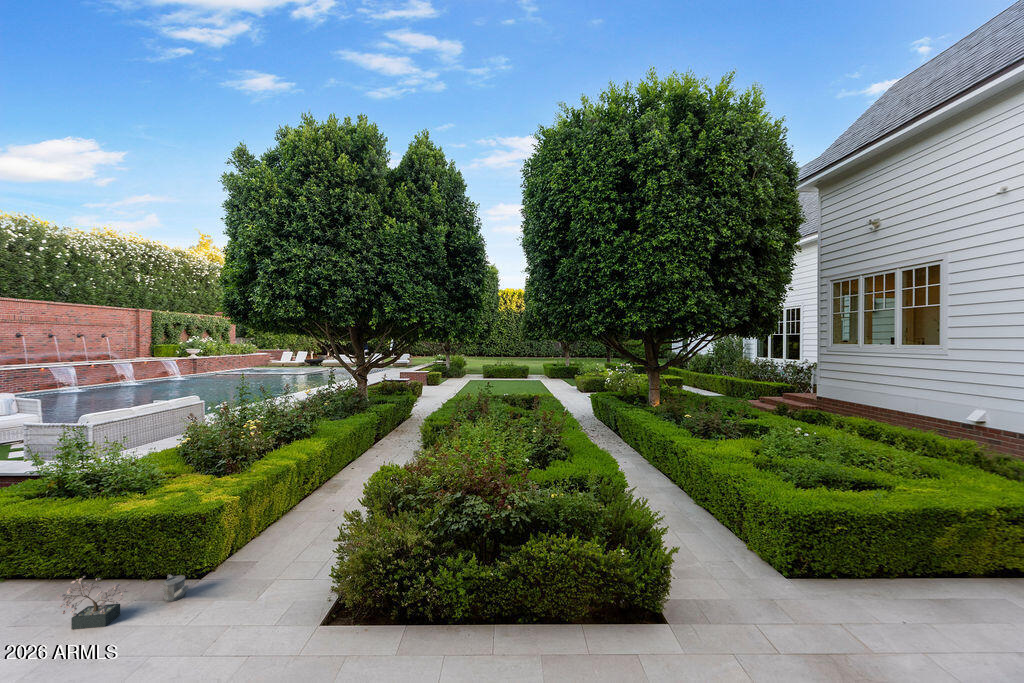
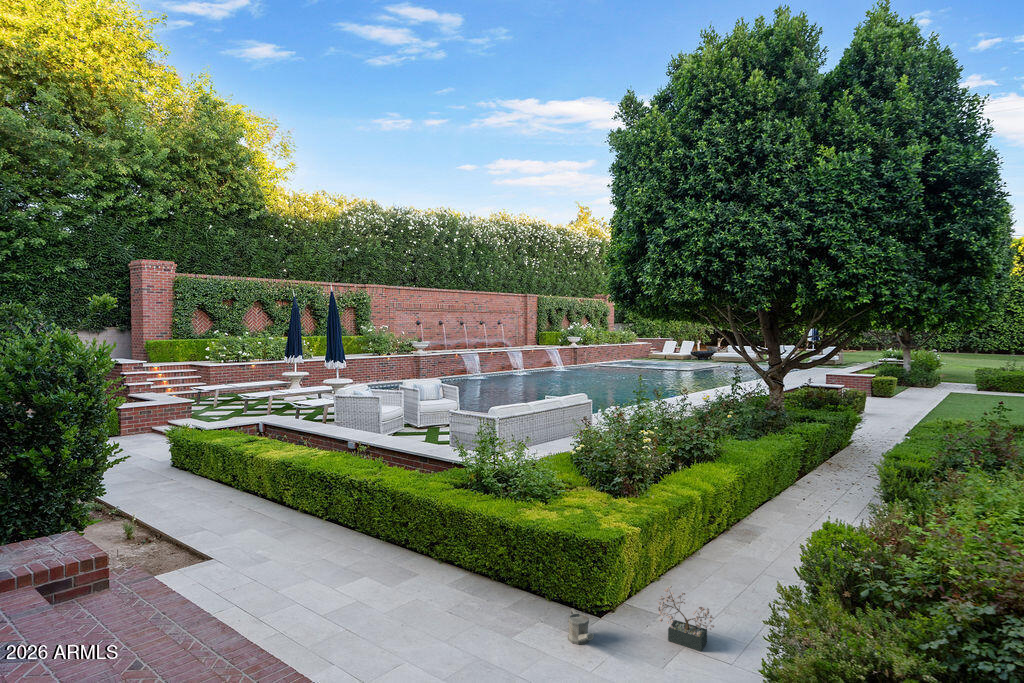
decorative plant: present [57,576,128,629] -> present [657,586,714,651]

